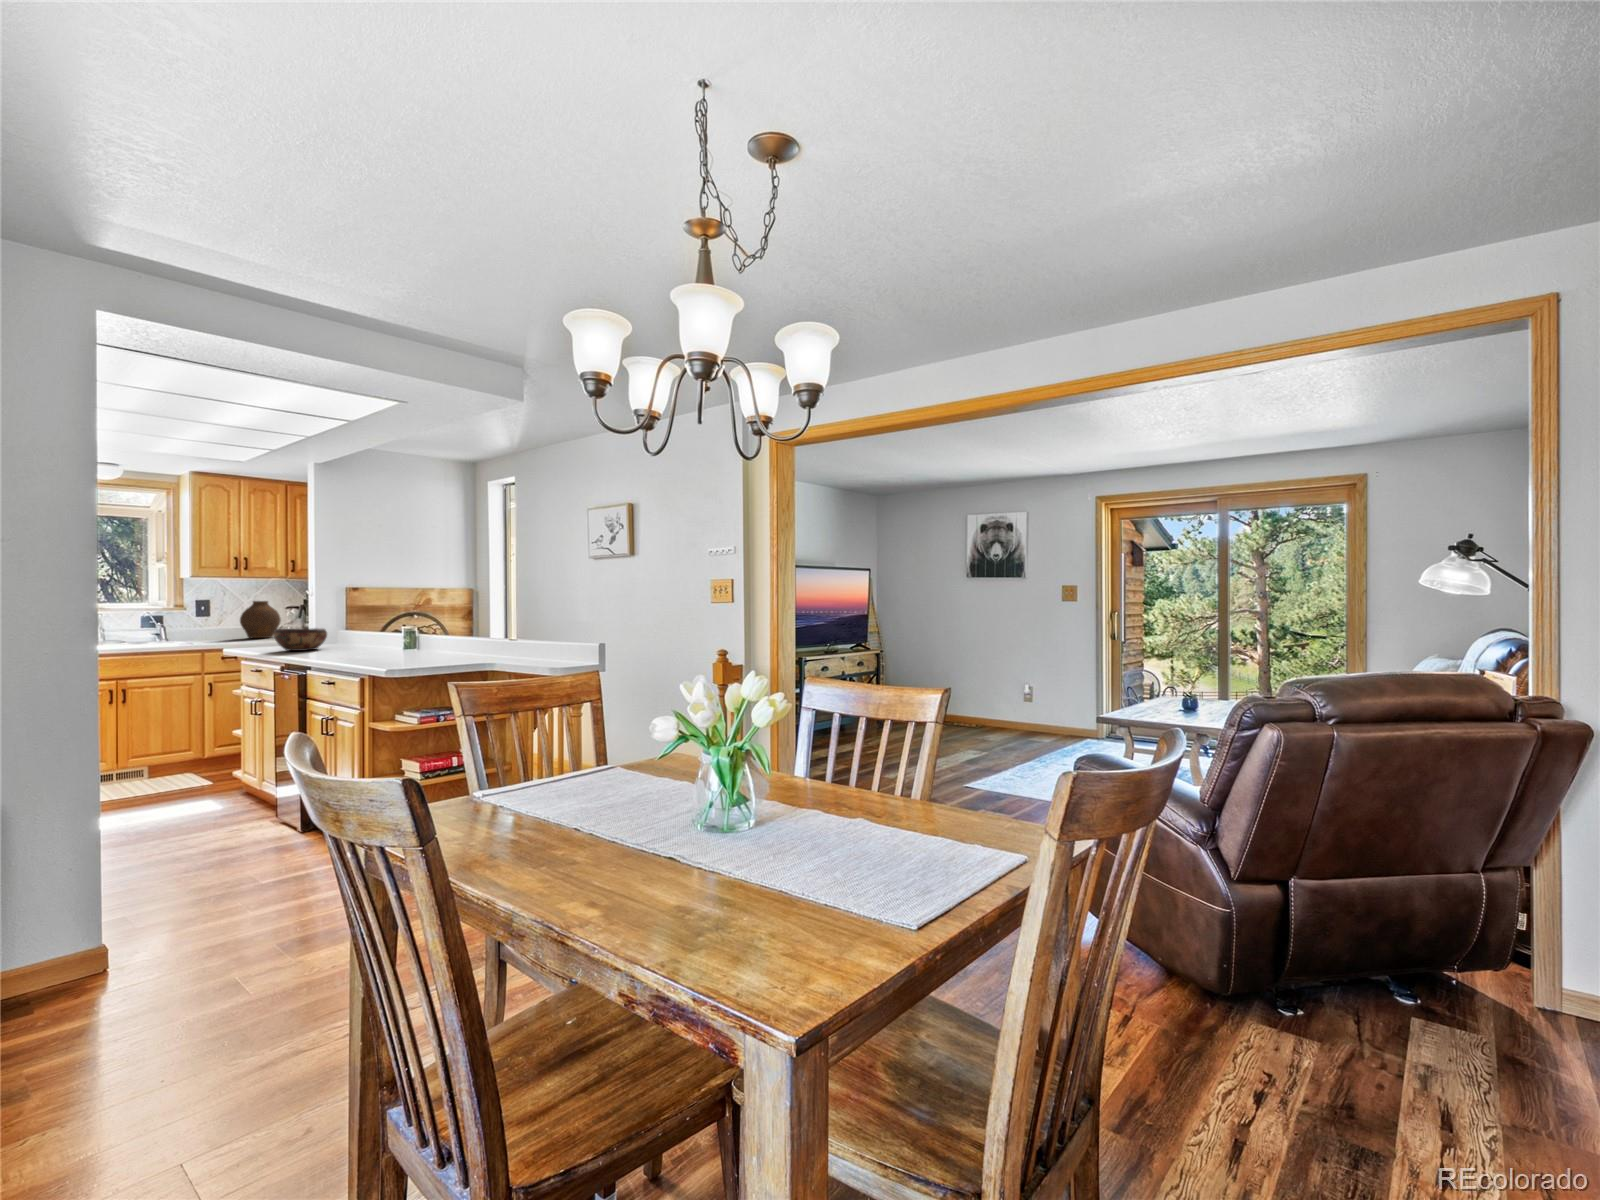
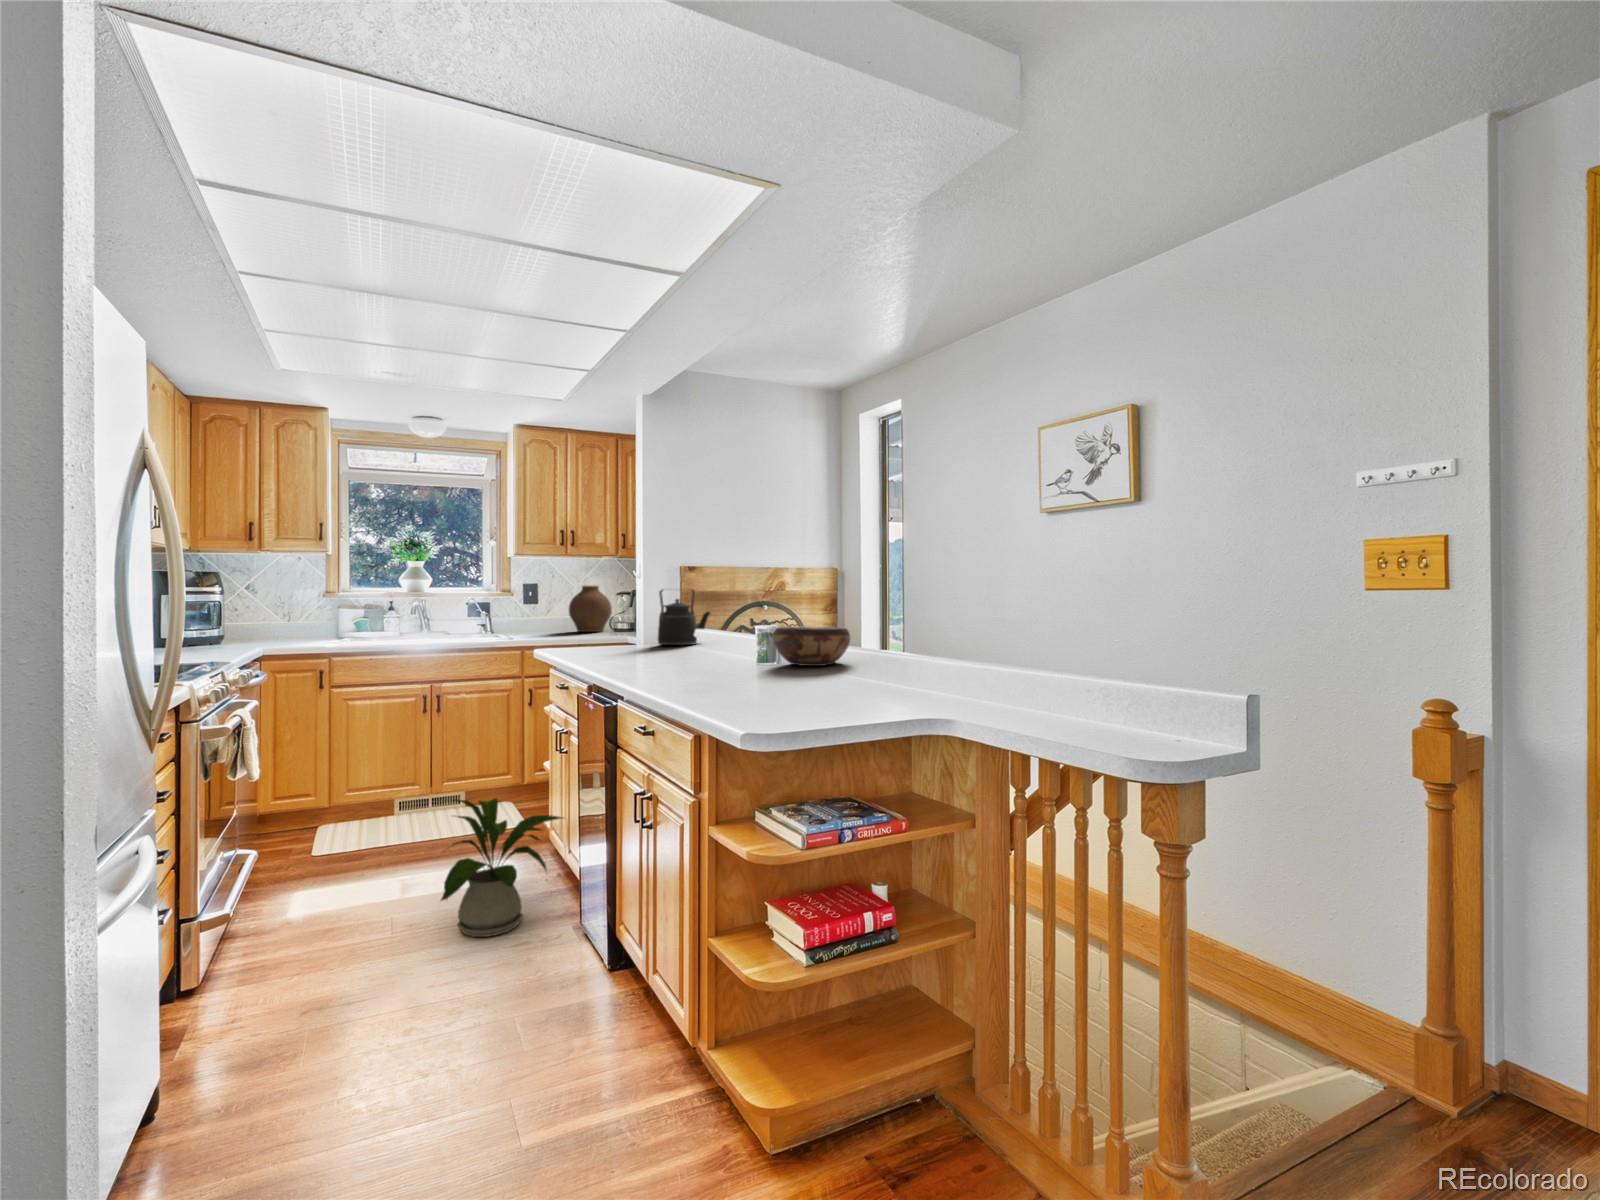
kettle: none [328,604,371,644] -> present [658,589,710,645]
decorative bowl: present [274,628,327,651] -> present [773,626,850,666]
house plant: none [167,743,263,832] -> present [441,798,562,937]

